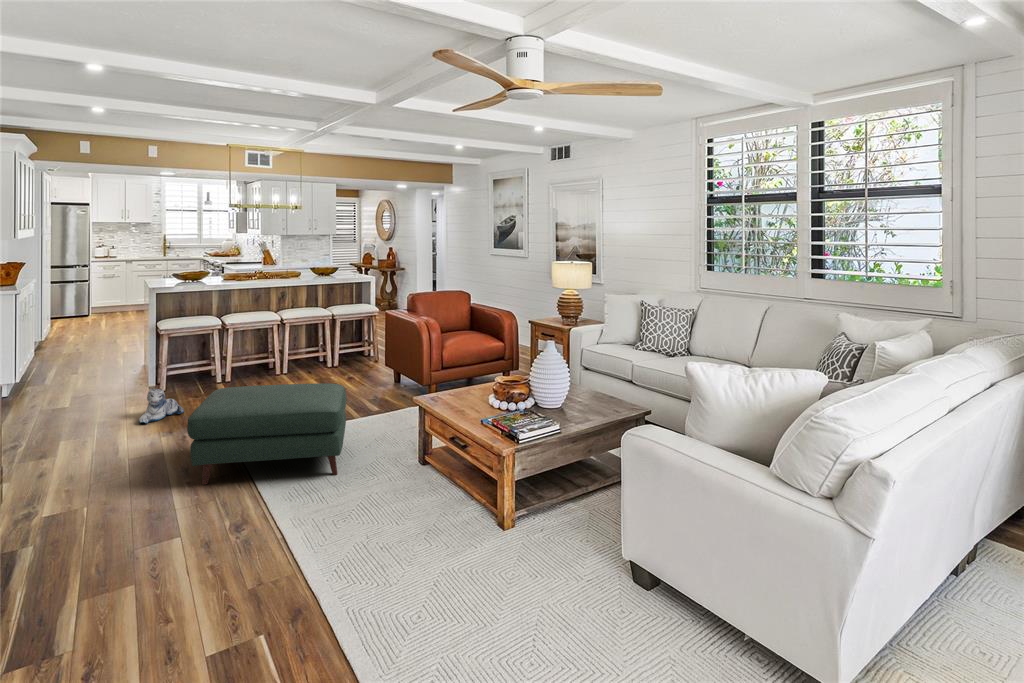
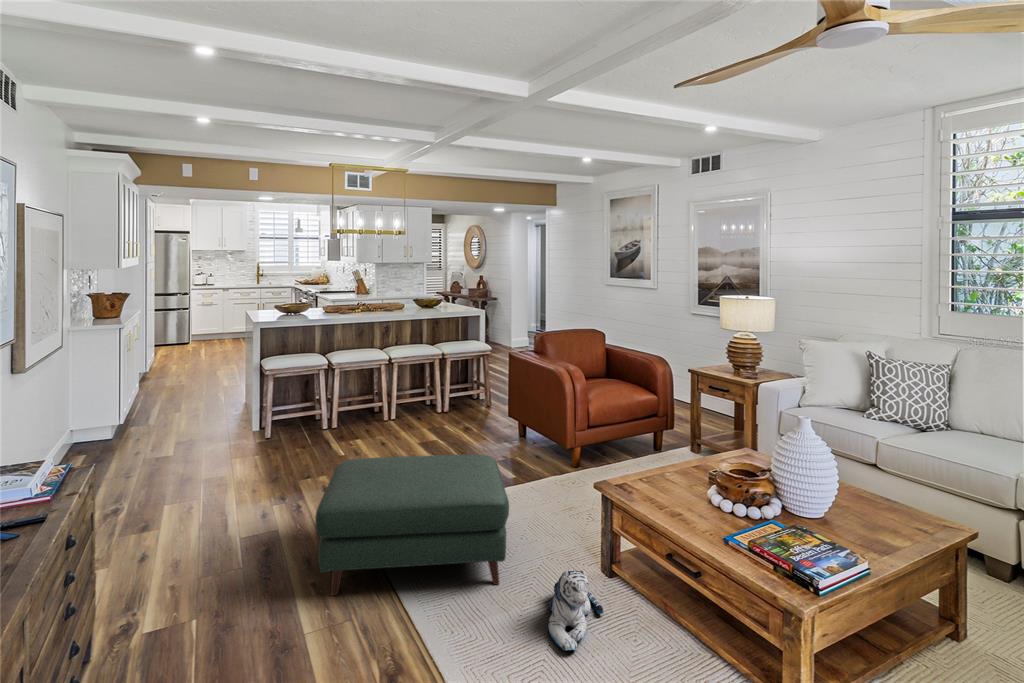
plush toy: present [139,388,184,423] -> present [548,569,604,651]

